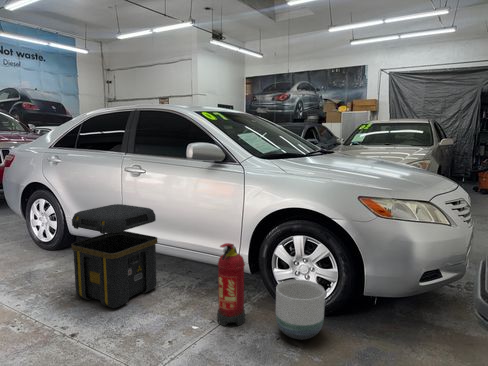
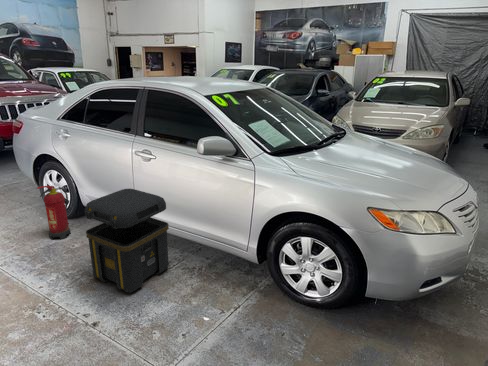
fire extinguisher: present [217,243,245,326] -> present [37,186,71,239]
planter: present [276,279,325,340] -> none [281,278,329,337]

